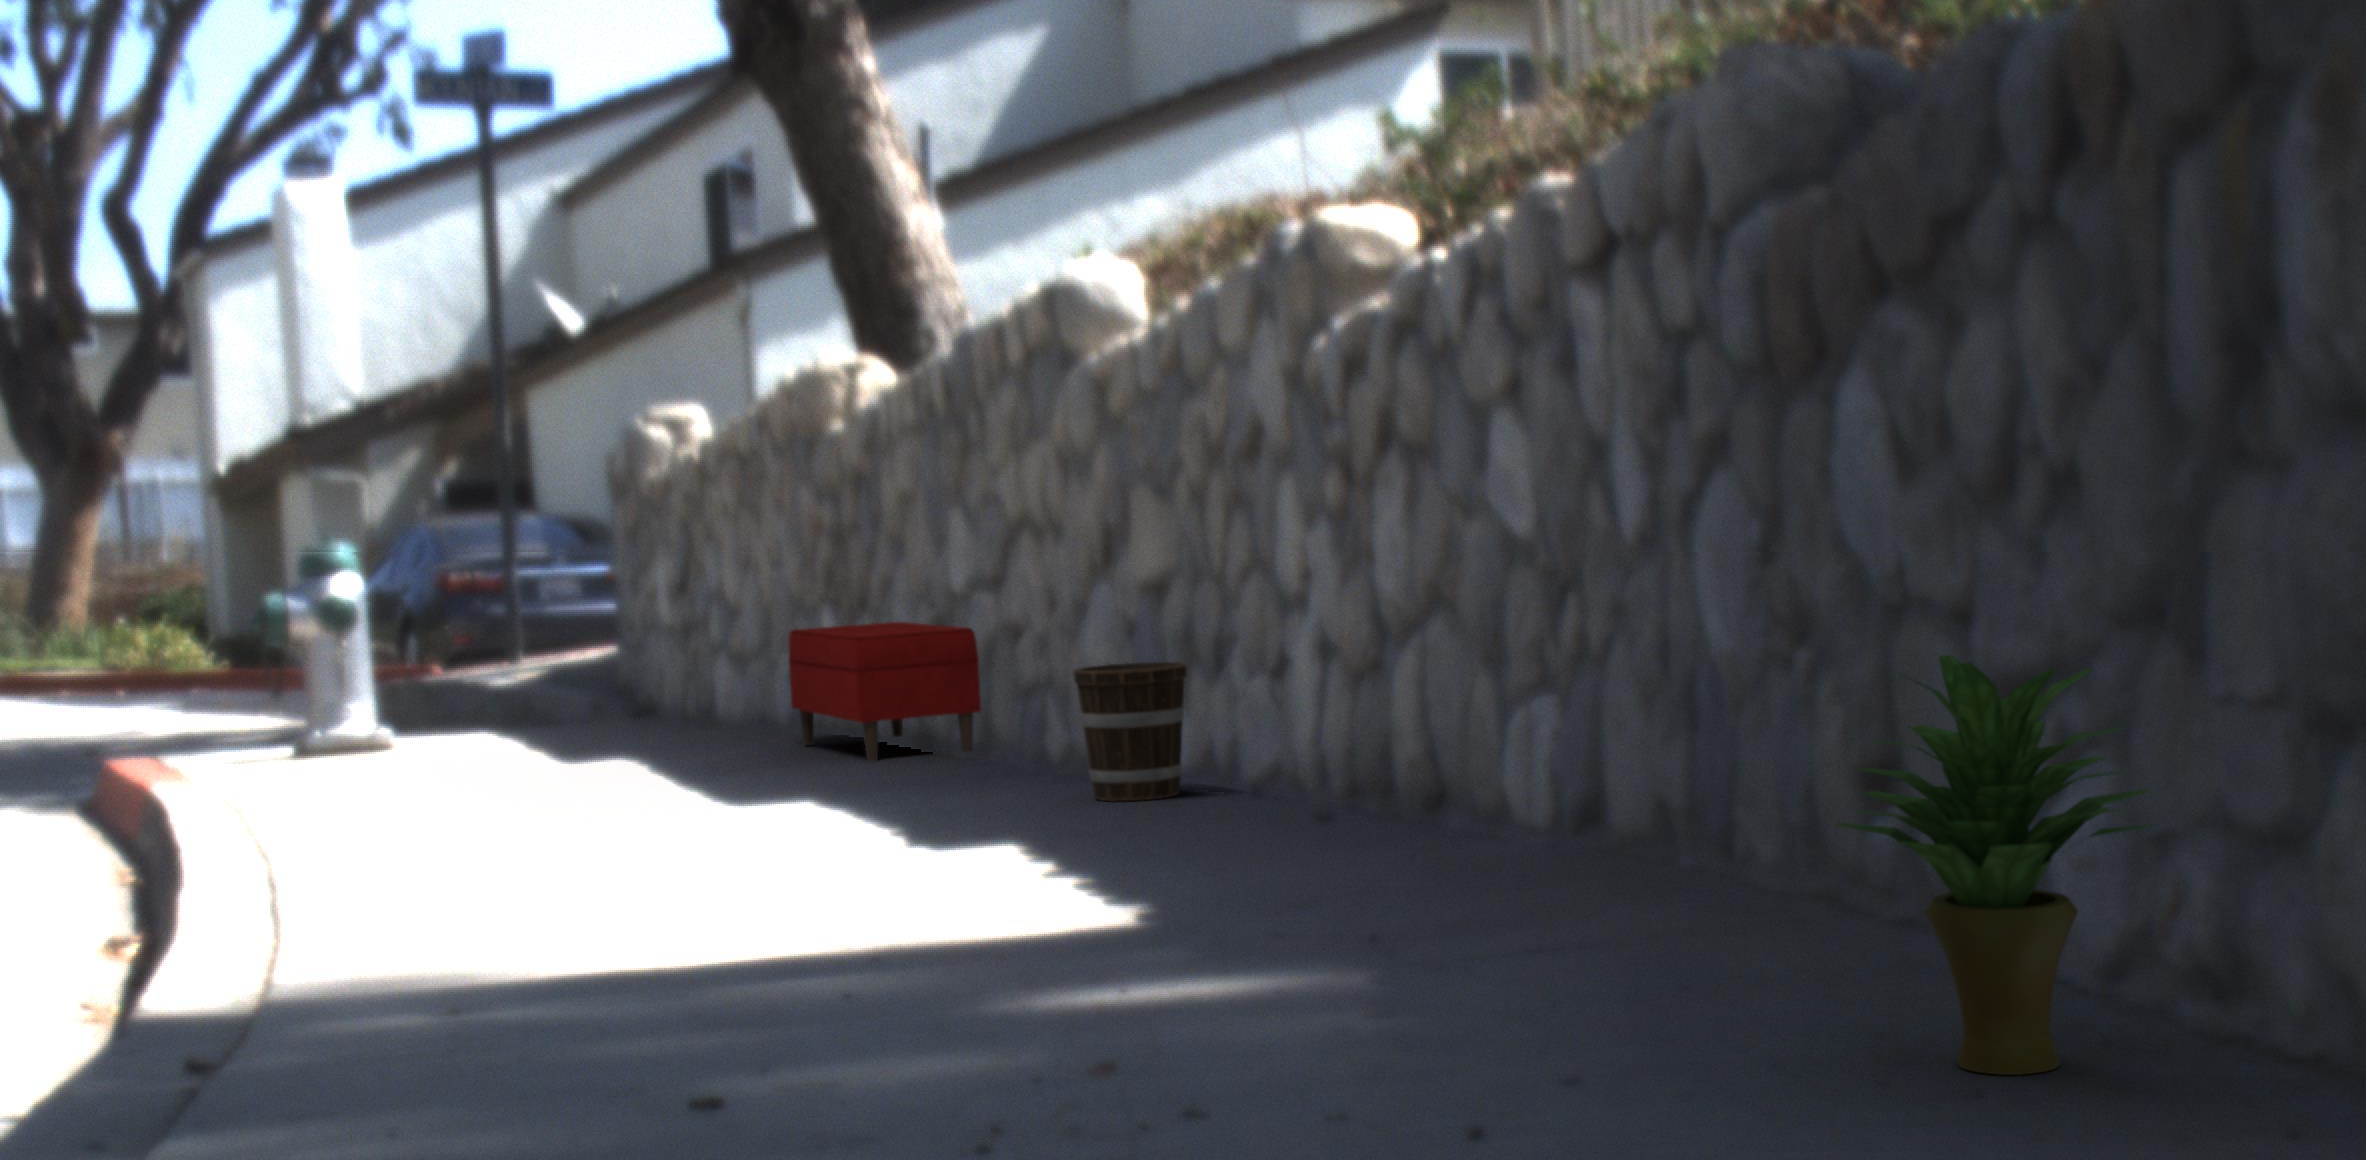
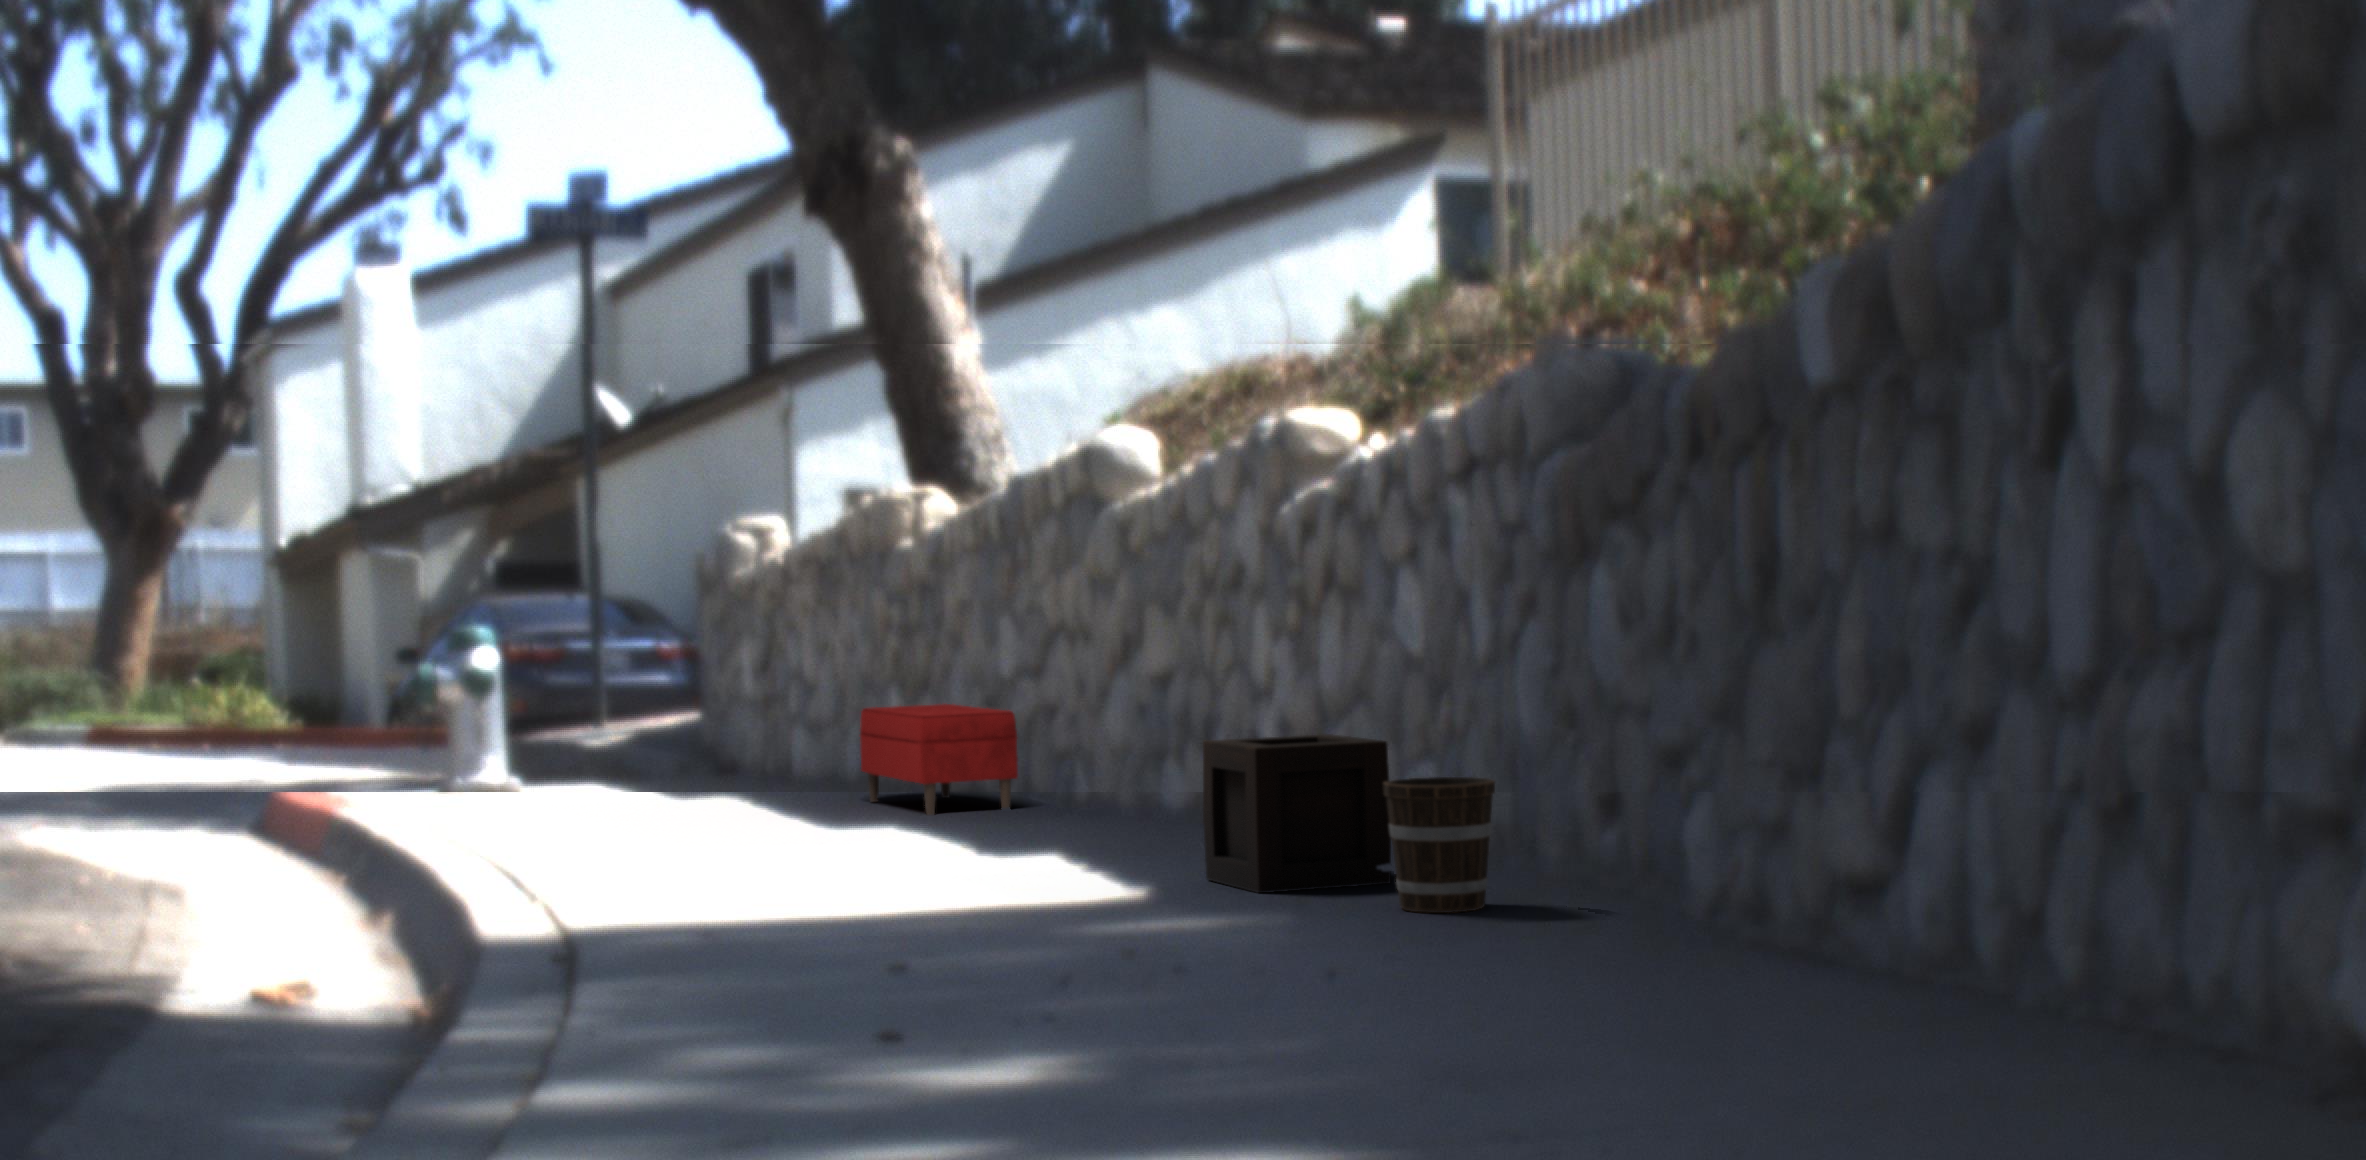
wooden crate: none [1212,646,1484,876] -> present [1203,734,1391,893]
potted plant: present [1836,655,2152,1075] -> none [1566,748,1750,992]
bucket: present [1073,662,1187,801] -> present [1383,777,1495,913]

